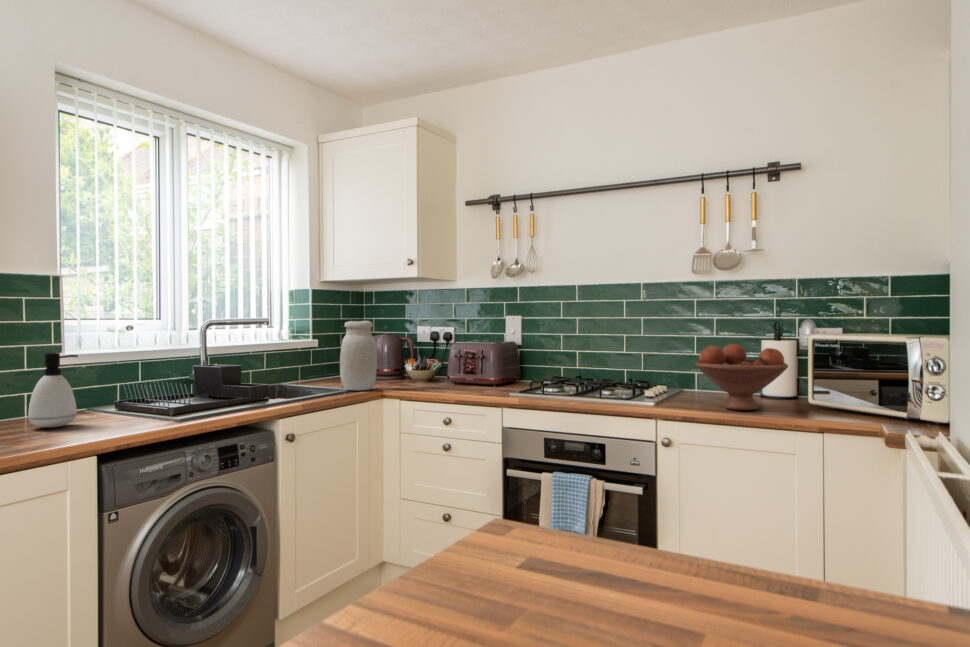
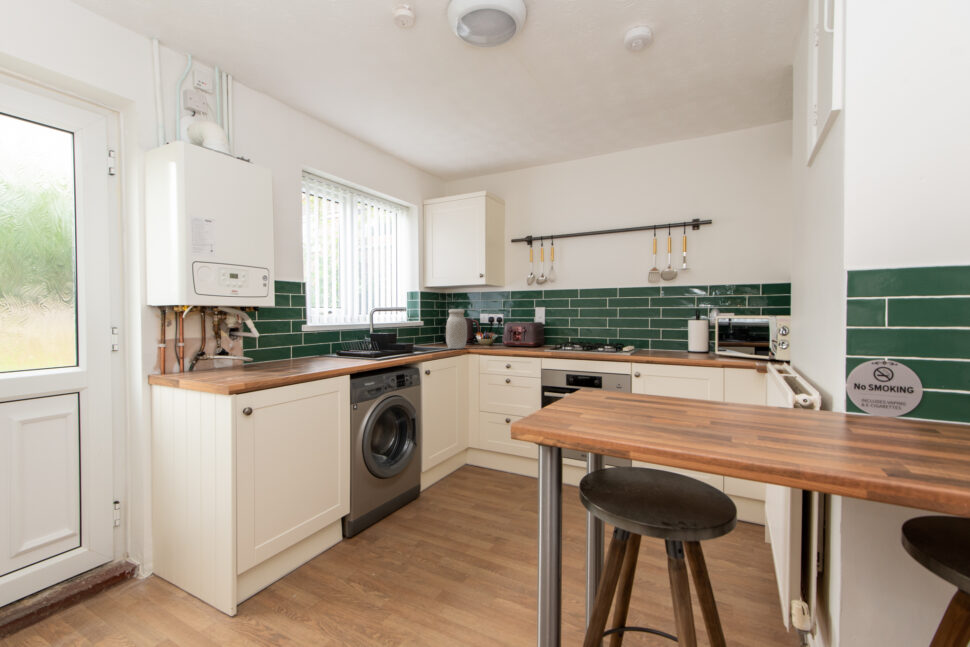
fruit bowl: present [695,344,788,410] -> none [653,322,705,357]
soap dispenser: present [28,352,78,427] -> none [302,322,326,362]

